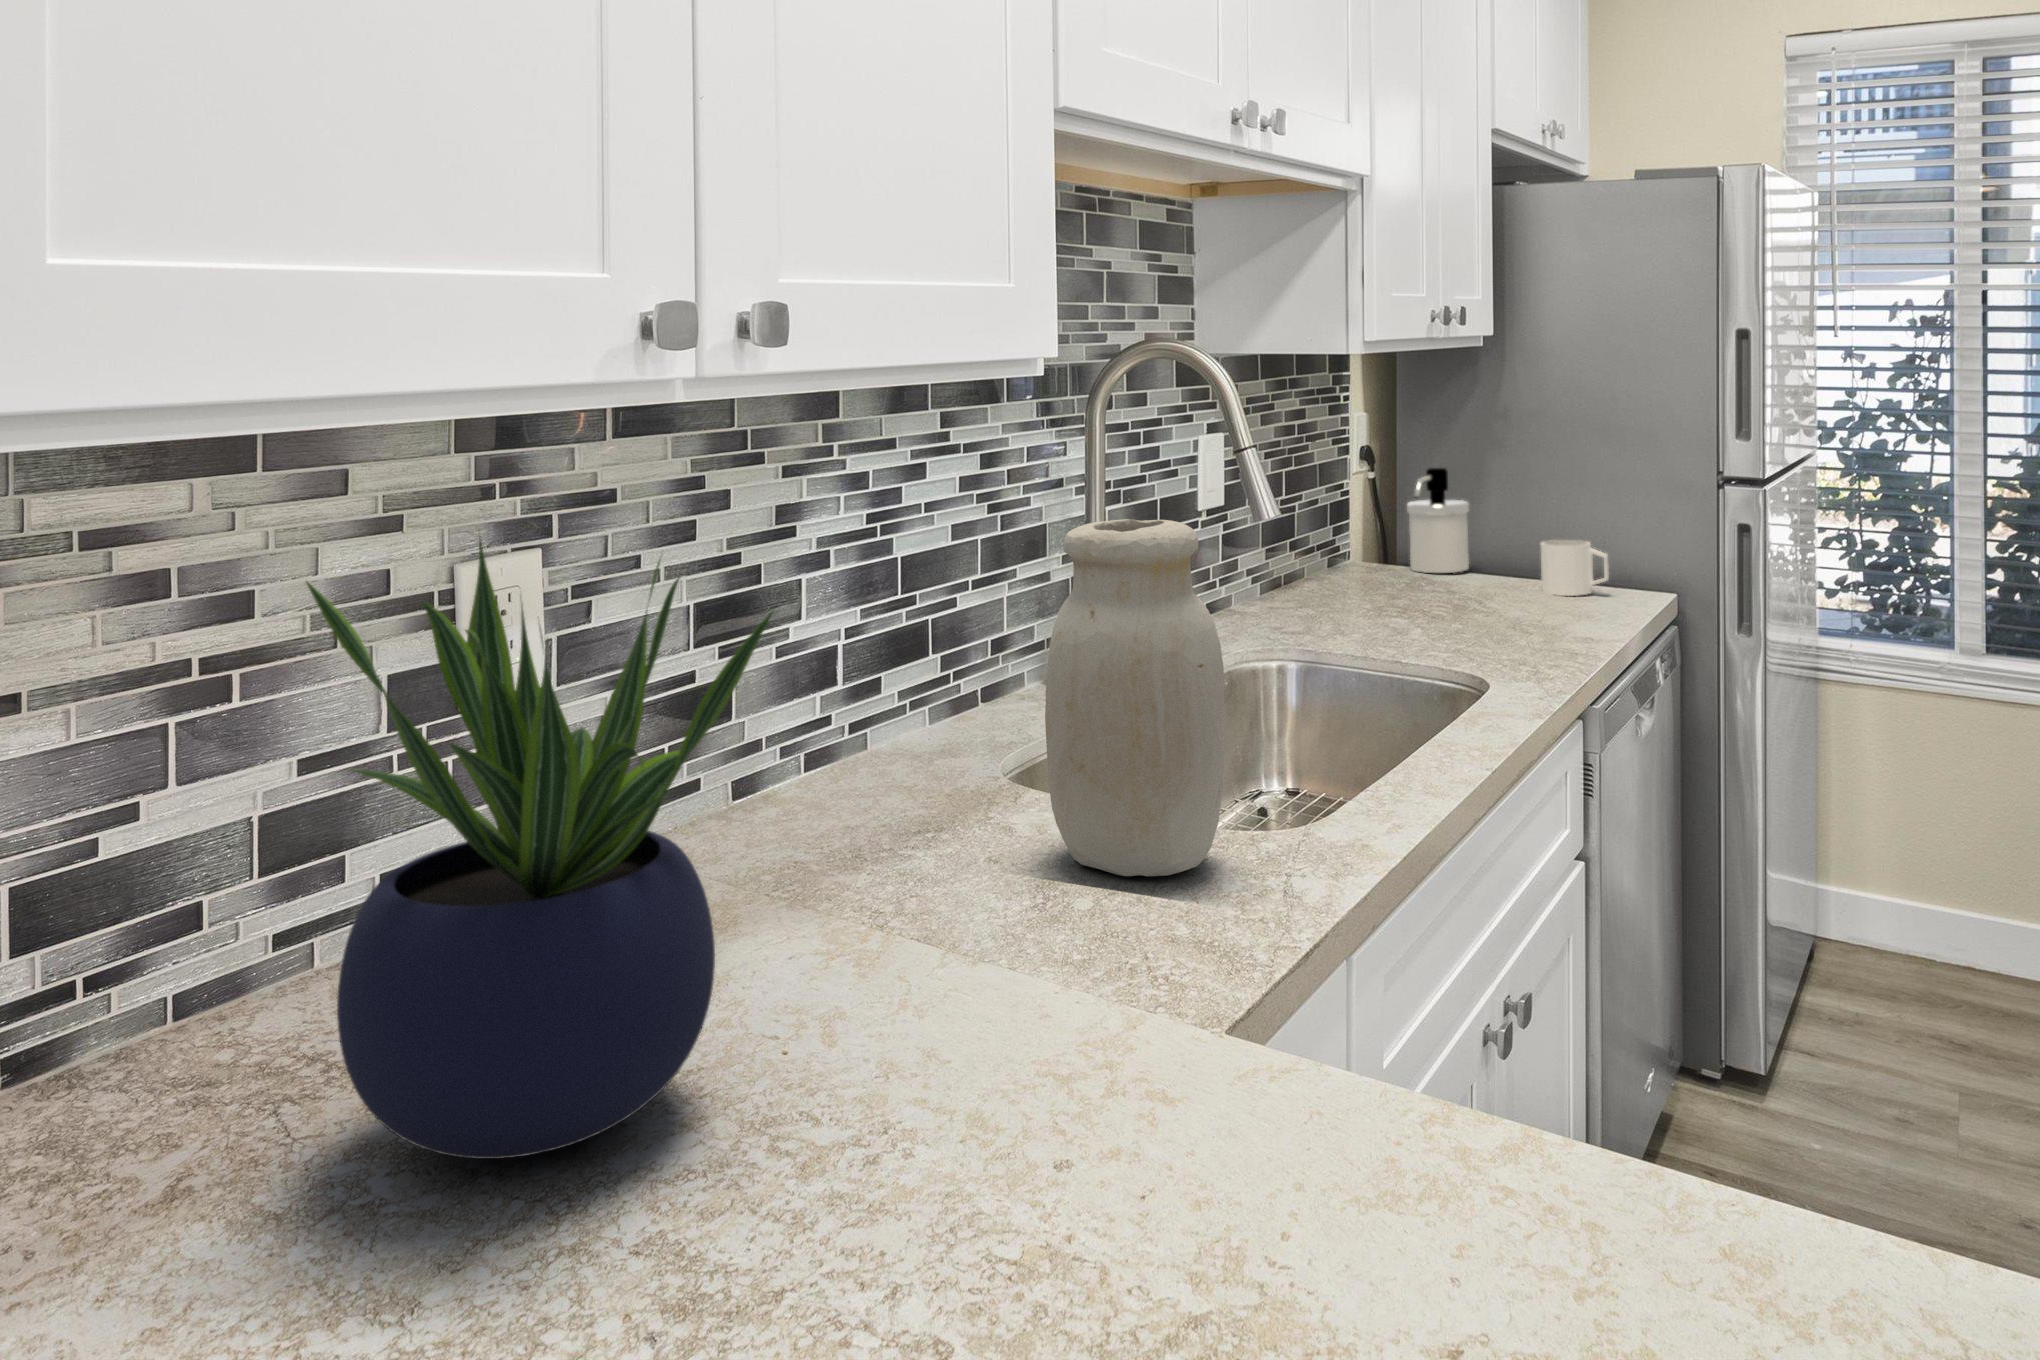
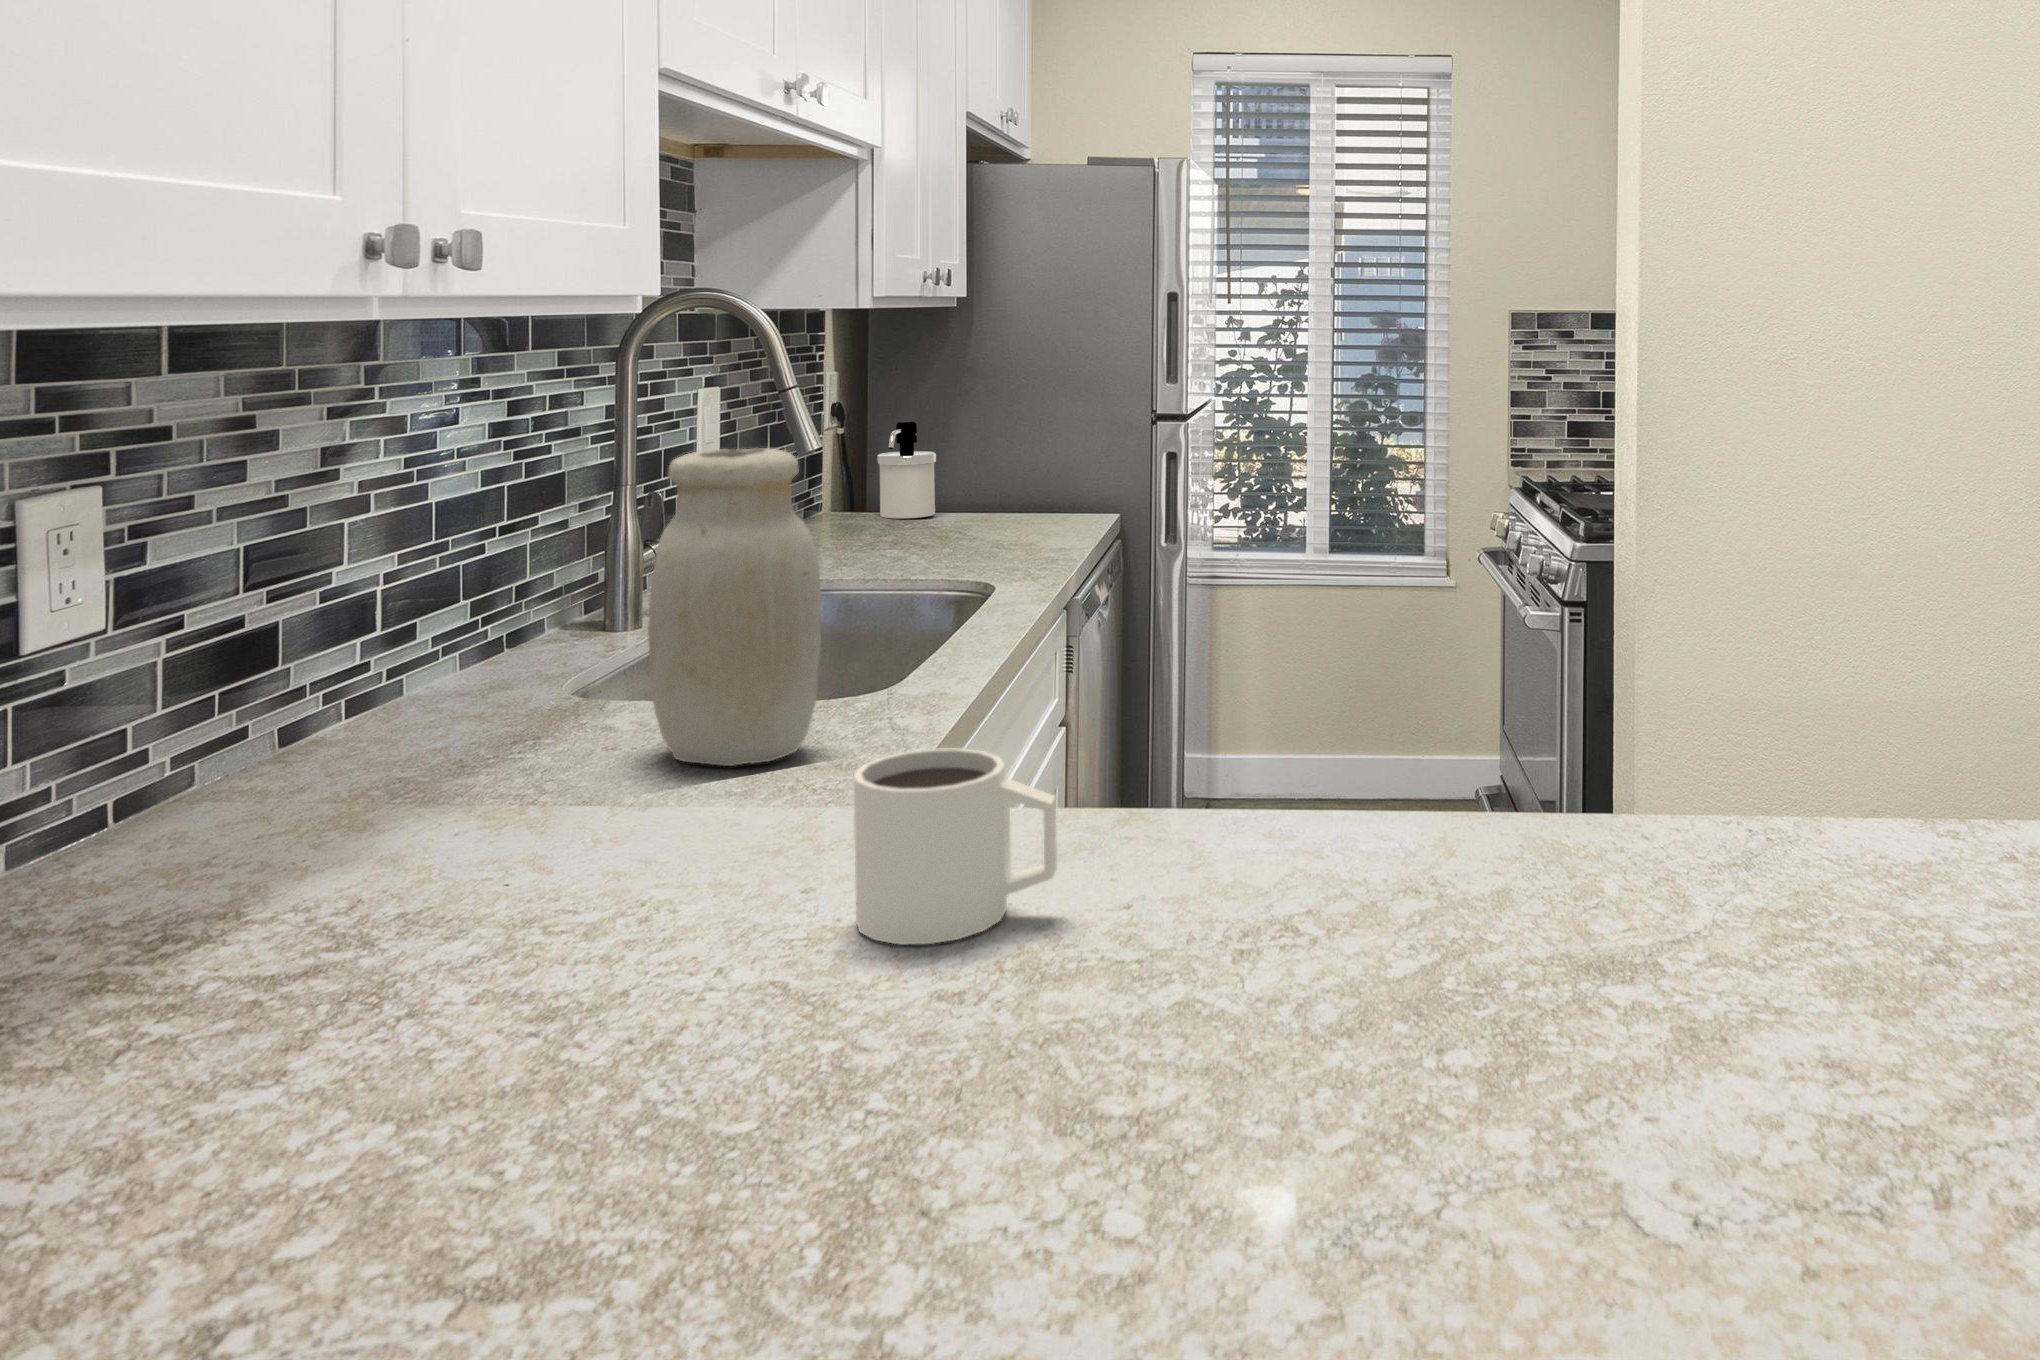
potted plant: present [306,536,773,1159] -> none [94,438,551,1004]
mug: present [1541,540,1609,596] -> present [854,748,1057,944]

